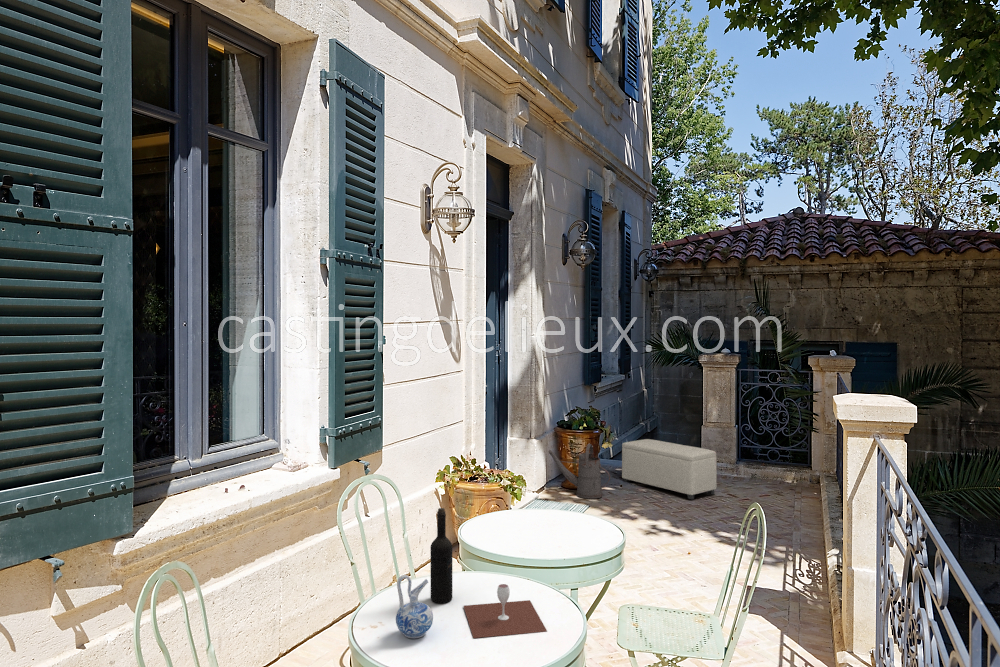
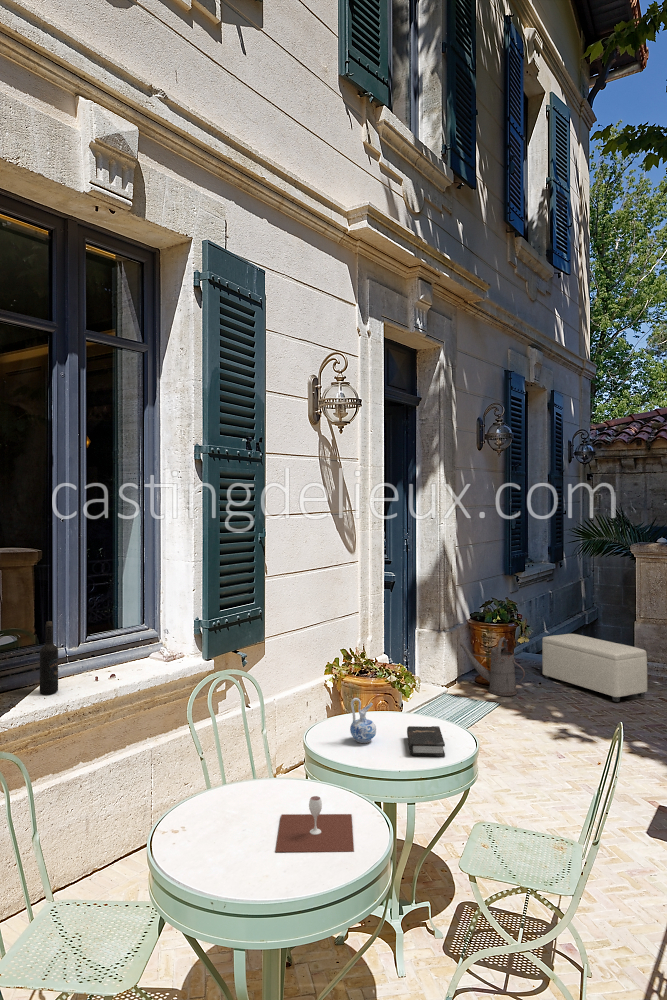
wine bottle: present [430,508,452,603] -> present [40,621,58,694]
hardback book: none [550,520,592,547] -> present [407,726,445,757]
ceramic pitcher: present [396,575,433,638] -> present [350,698,376,743]

